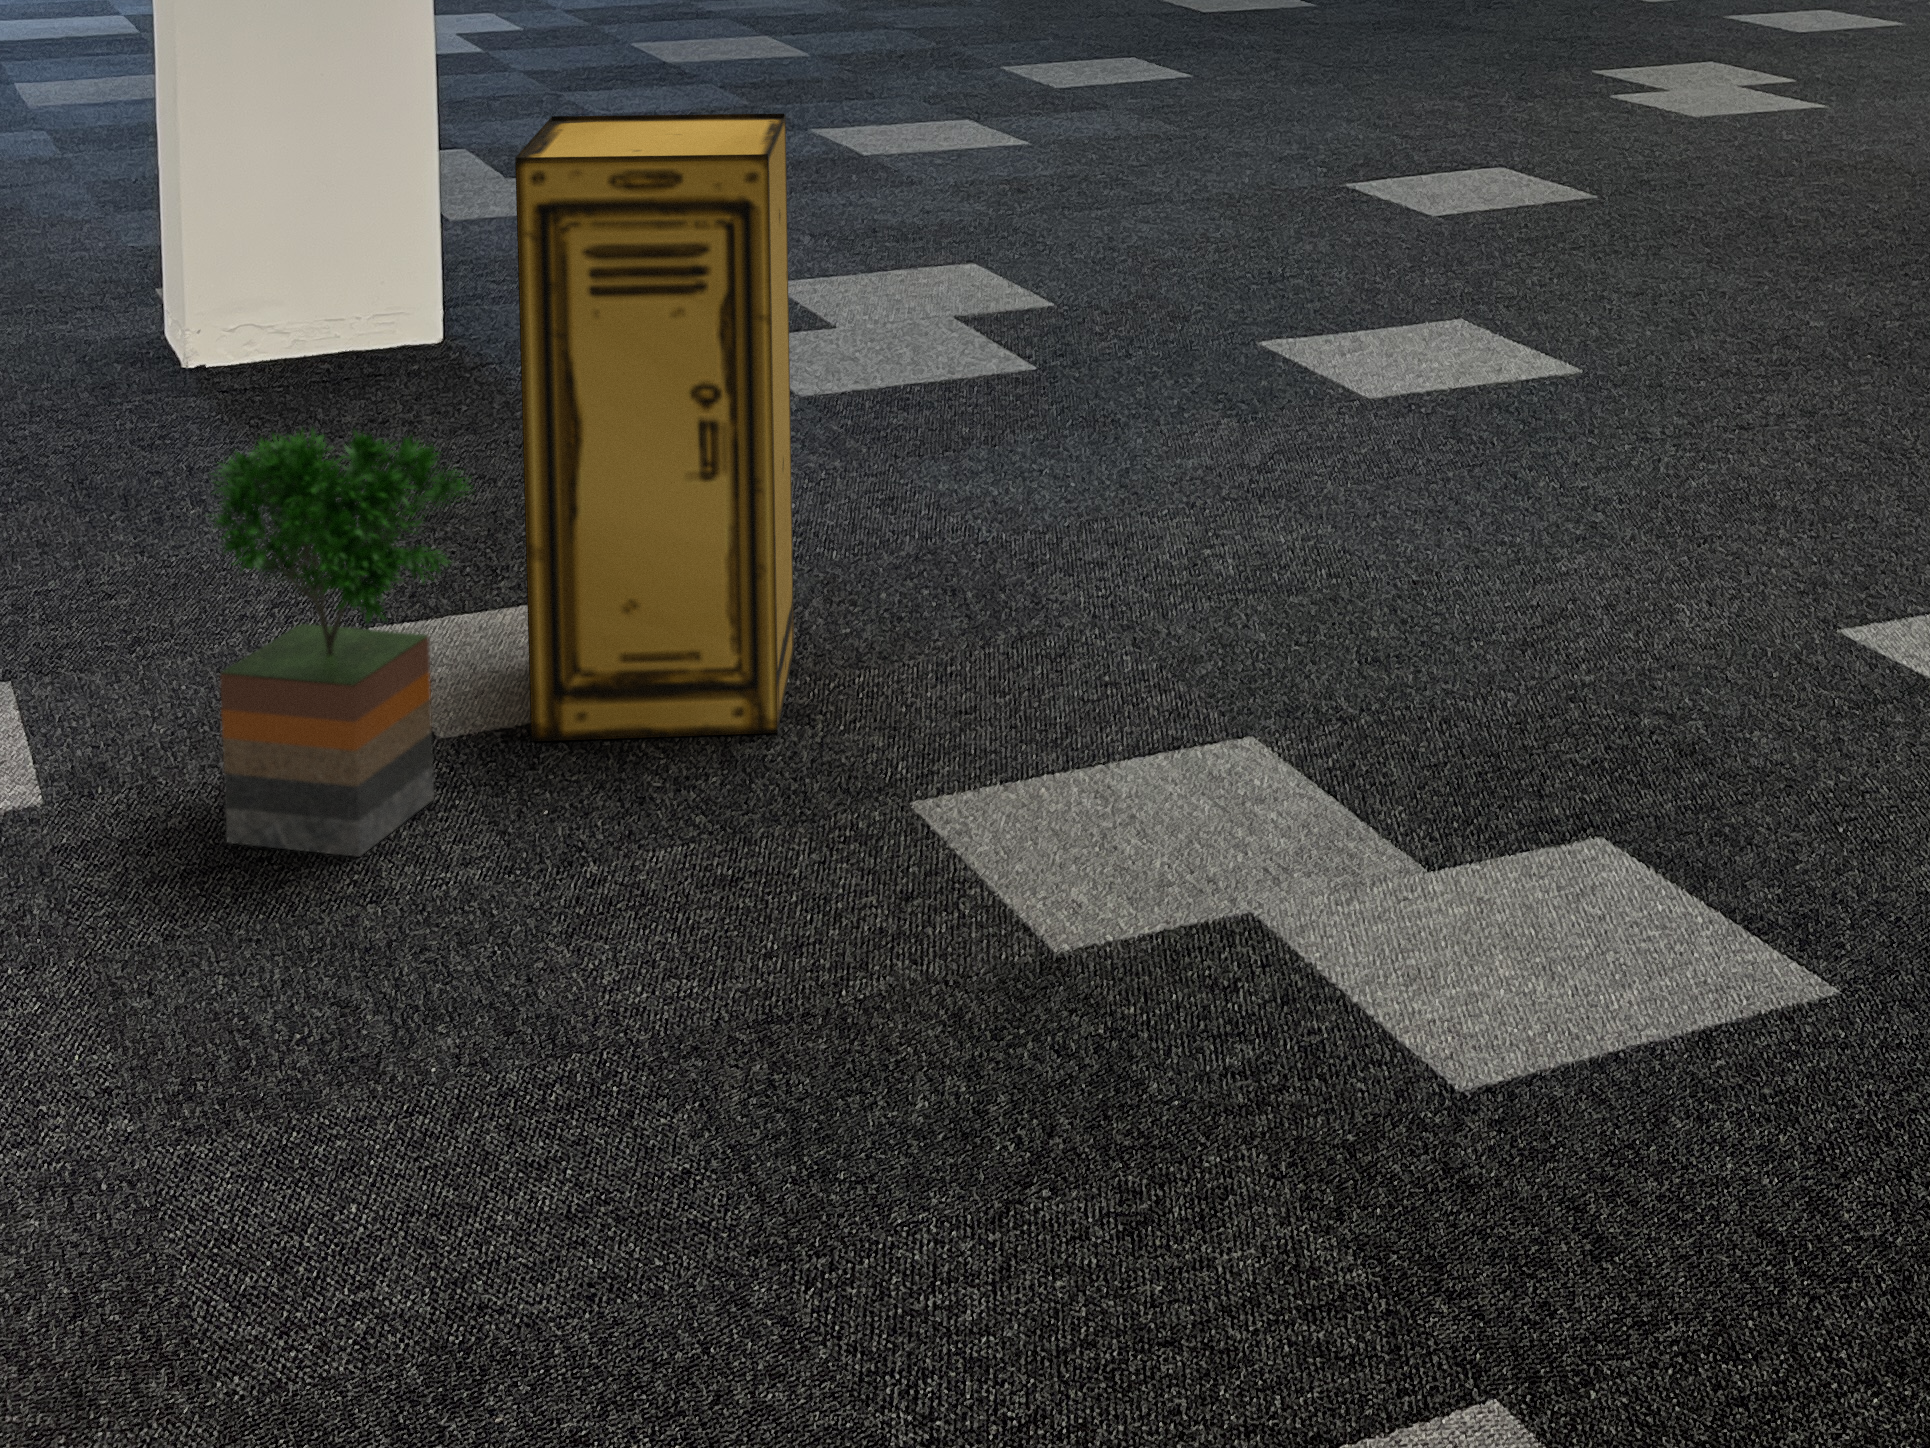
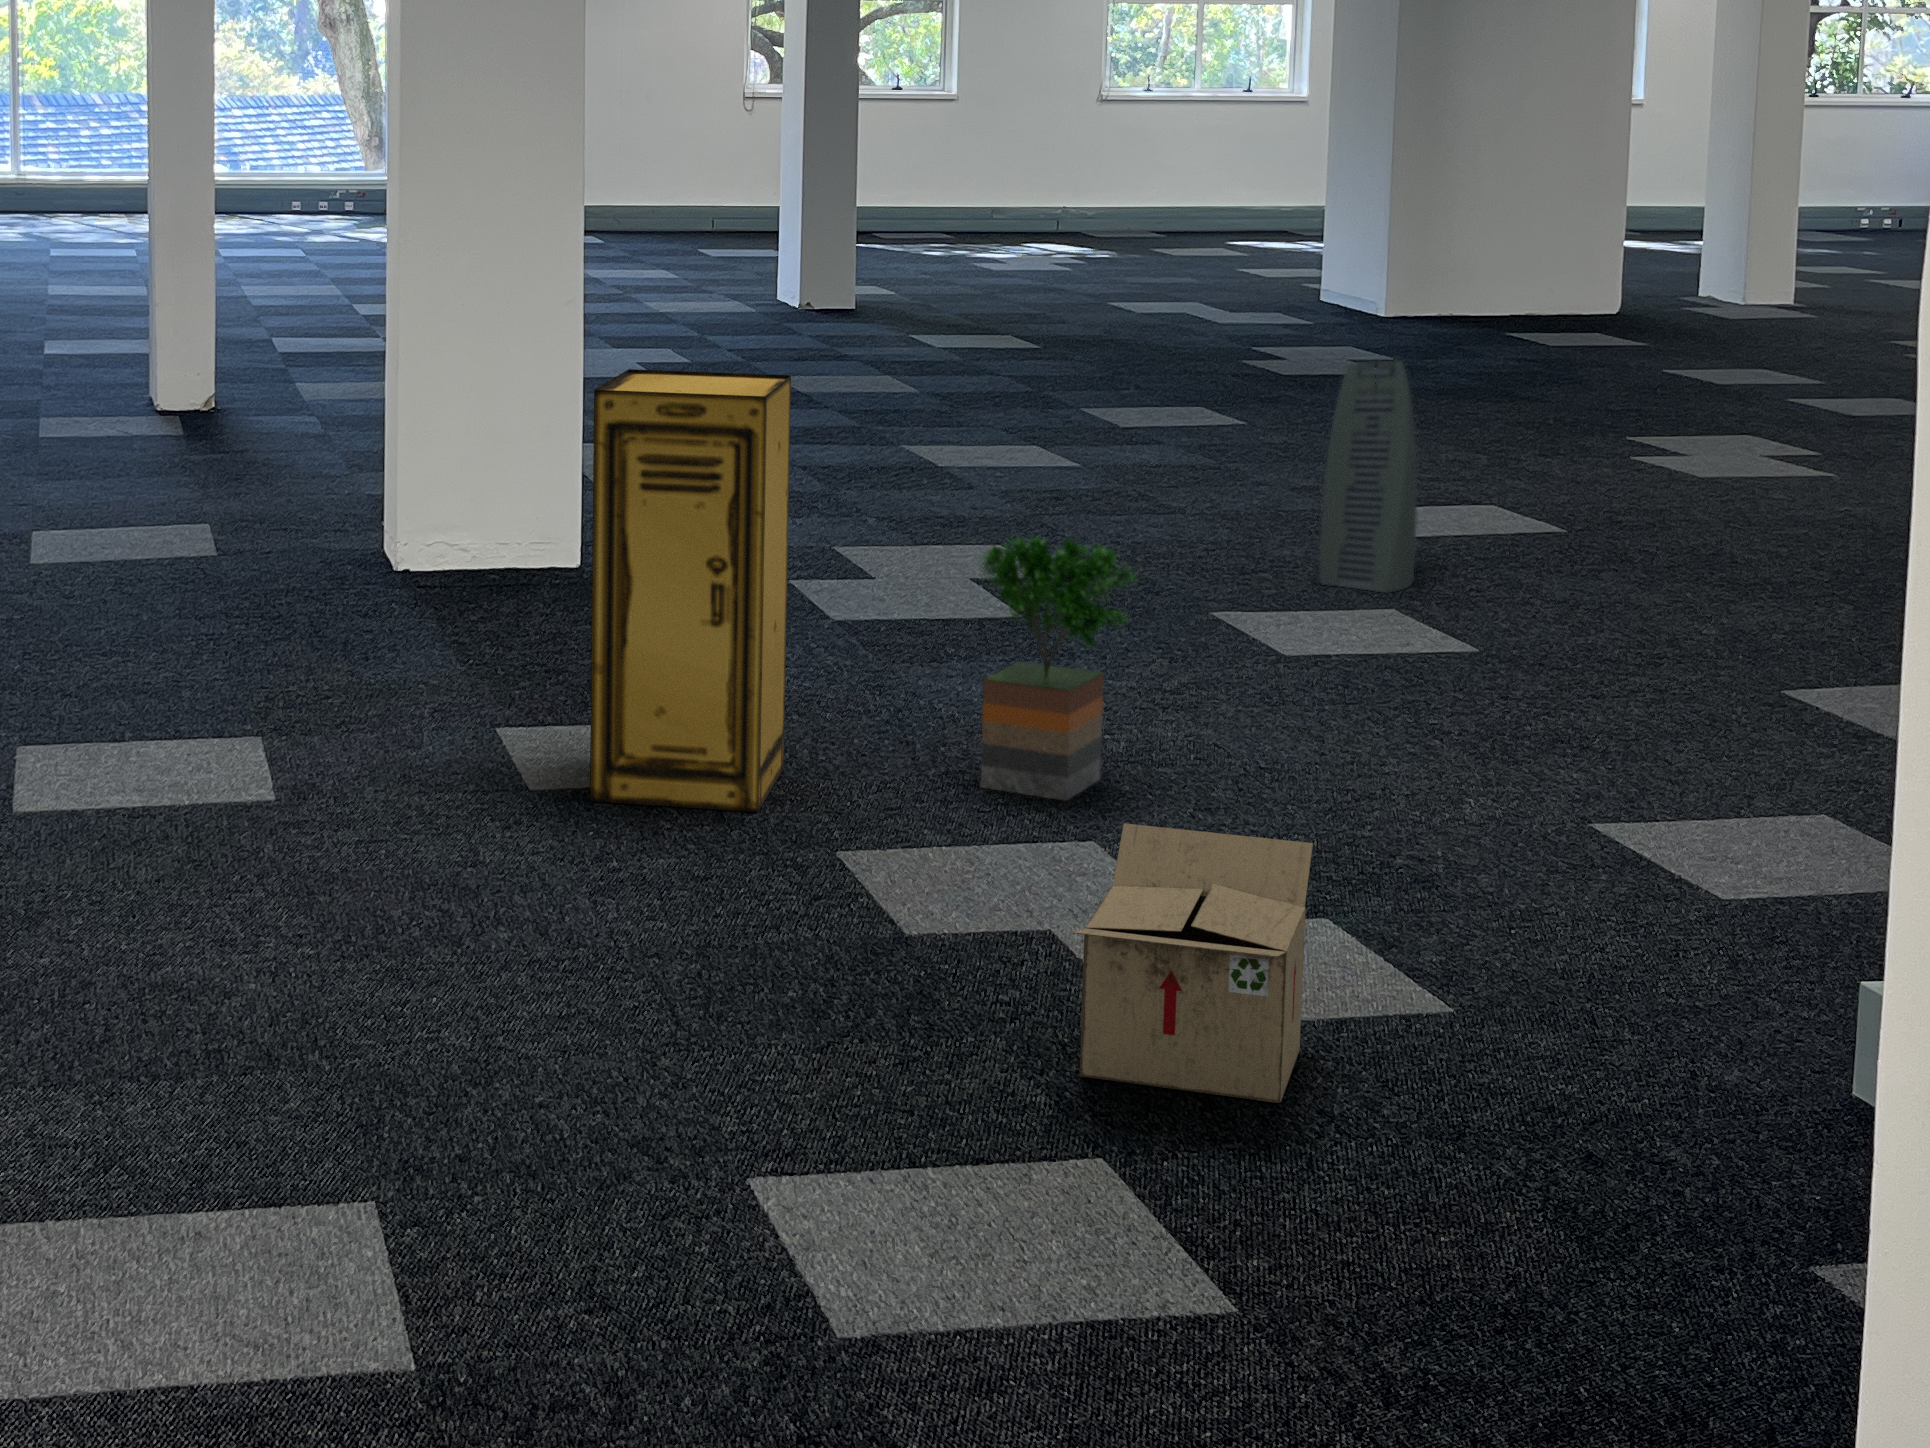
air purifier: none [1363,20,1469,297] -> present [1319,361,1417,593]
potted tree: present [214,429,471,857] -> present [981,535,1136,801]
cardboard box: none [1386,783,1698,1204] -> present [1072,823,1313,1103]

